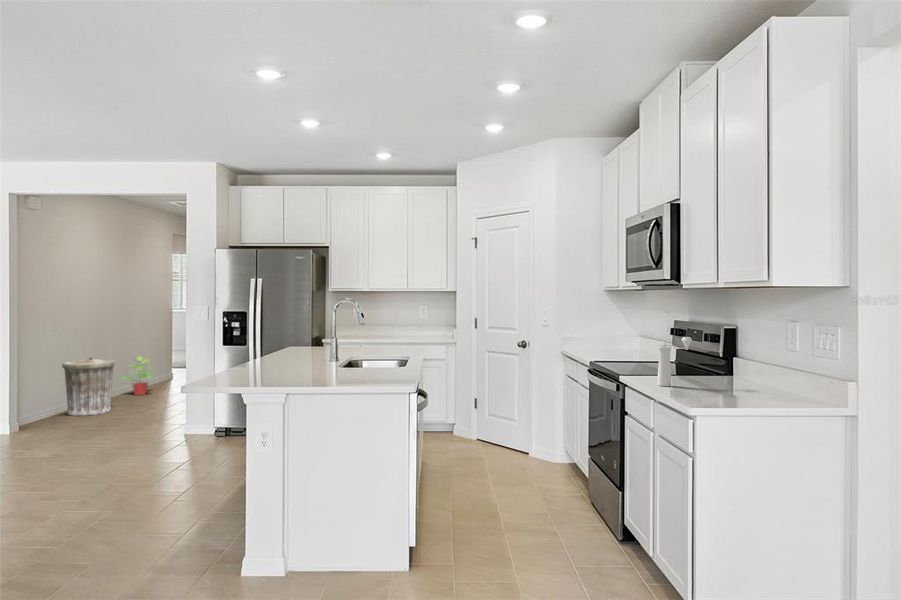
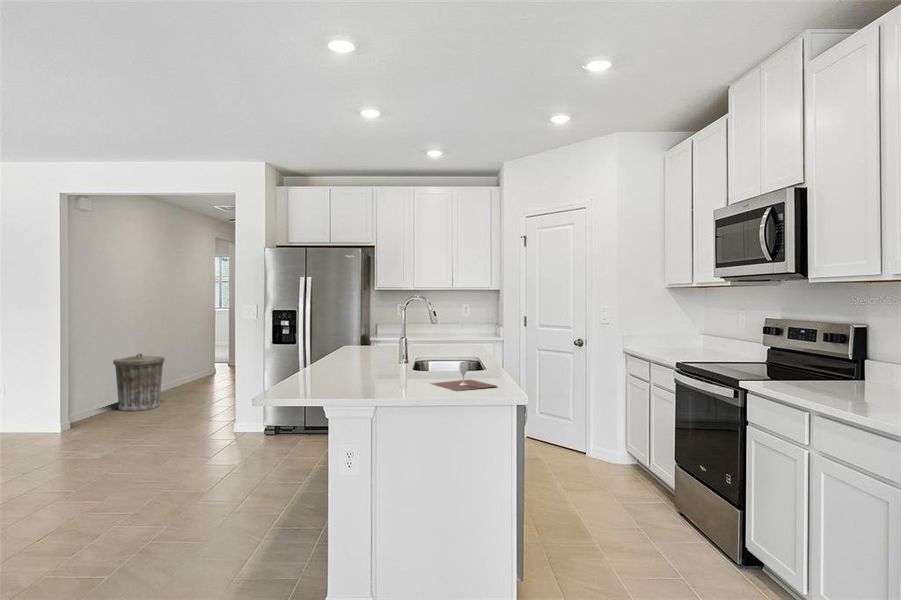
pepper mill: present [658,337,692,386] -> none [811,339,852,398]
potted plant: present [133,357,150,395] -> none [169,351,201,389]
wine glass: none [342,357,400,382] -> present [431,362,496,391]

